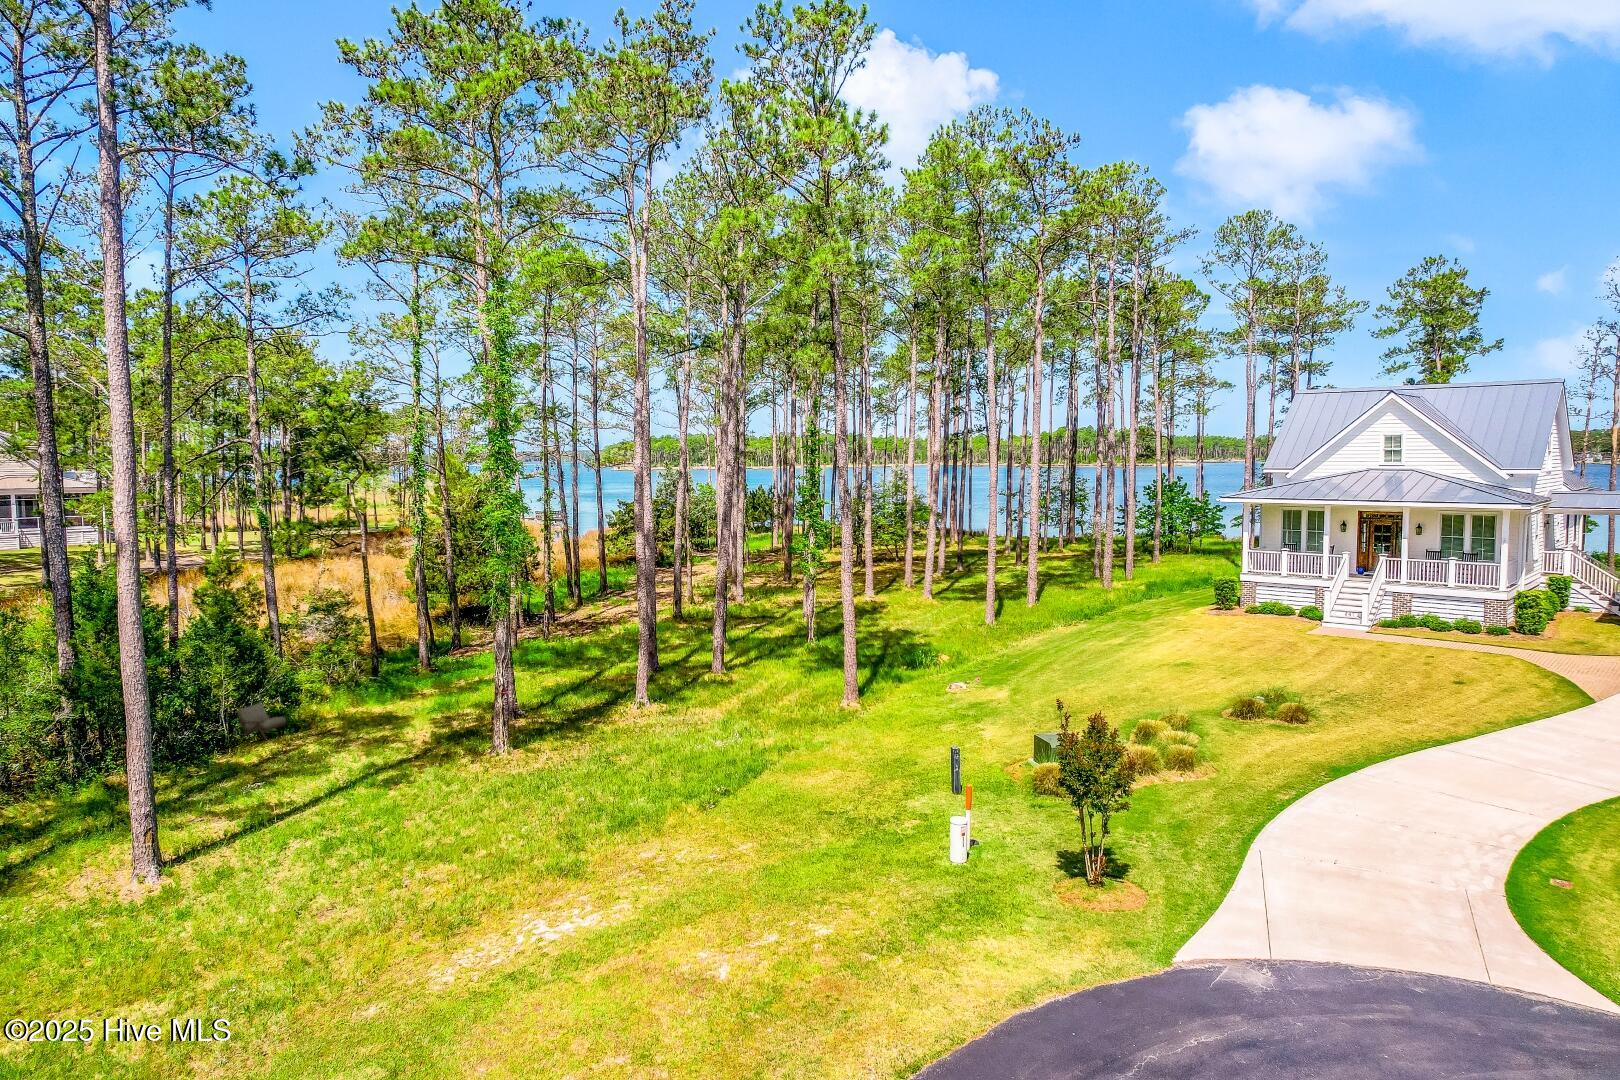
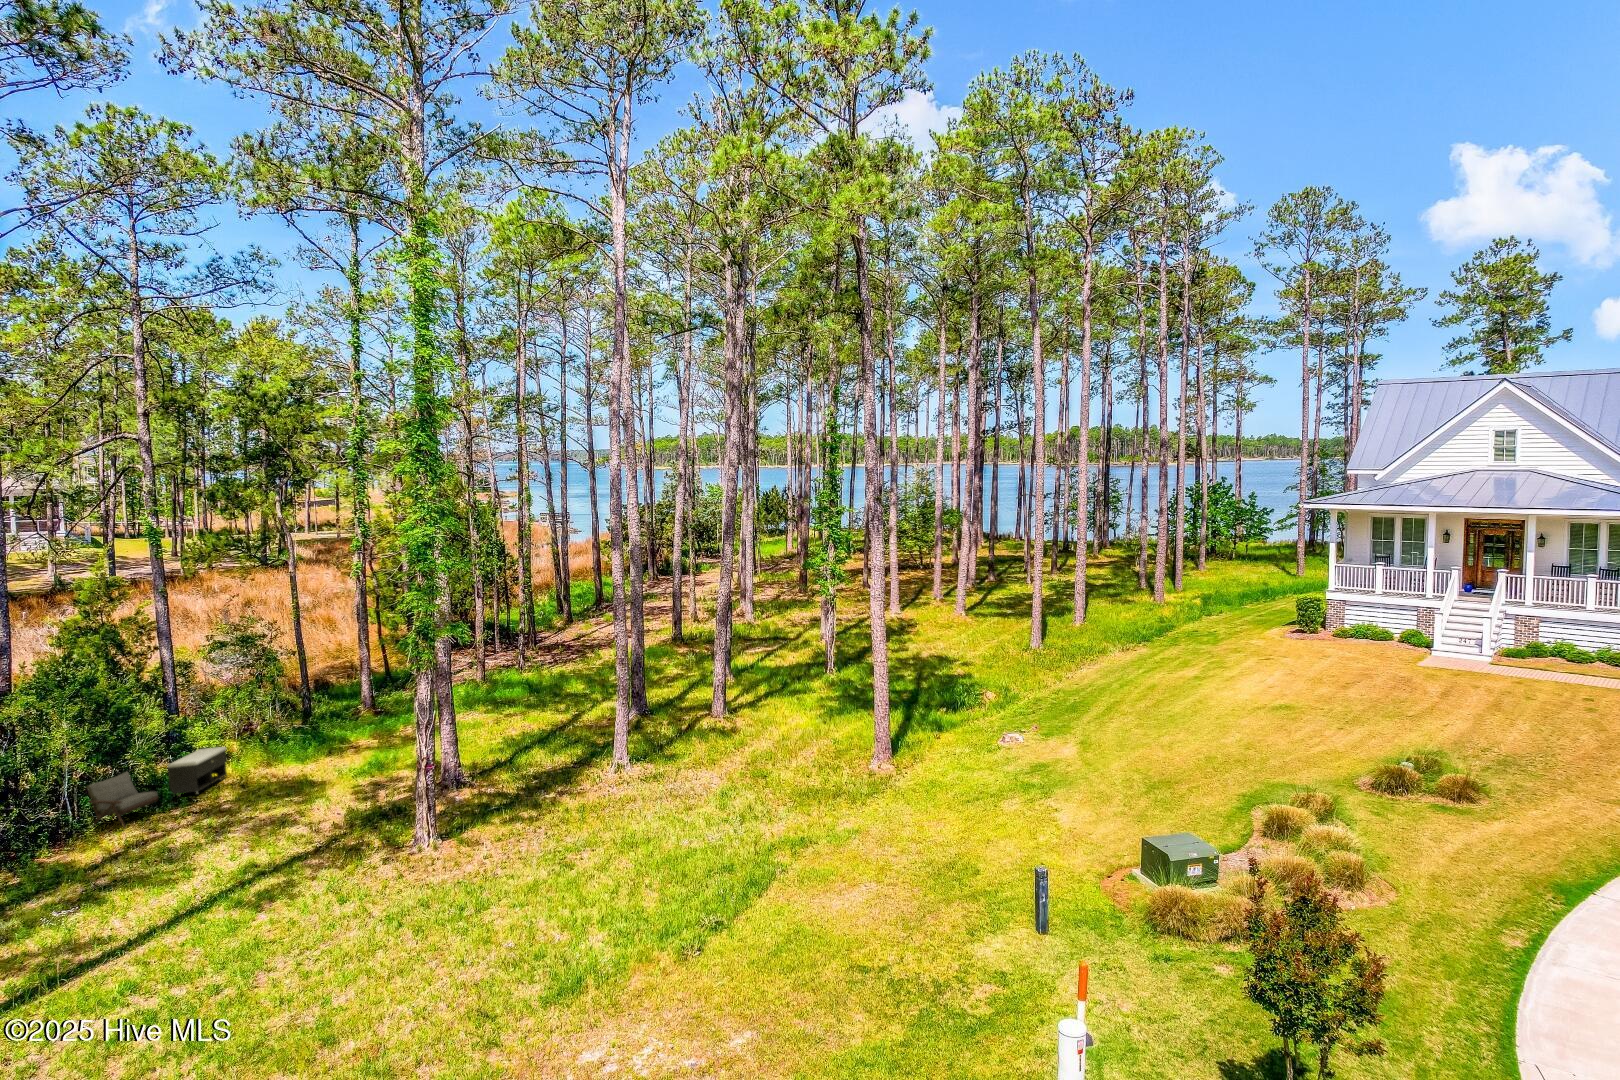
storage bench: none [287,689,327,724] -> present [167,747,227,794]

